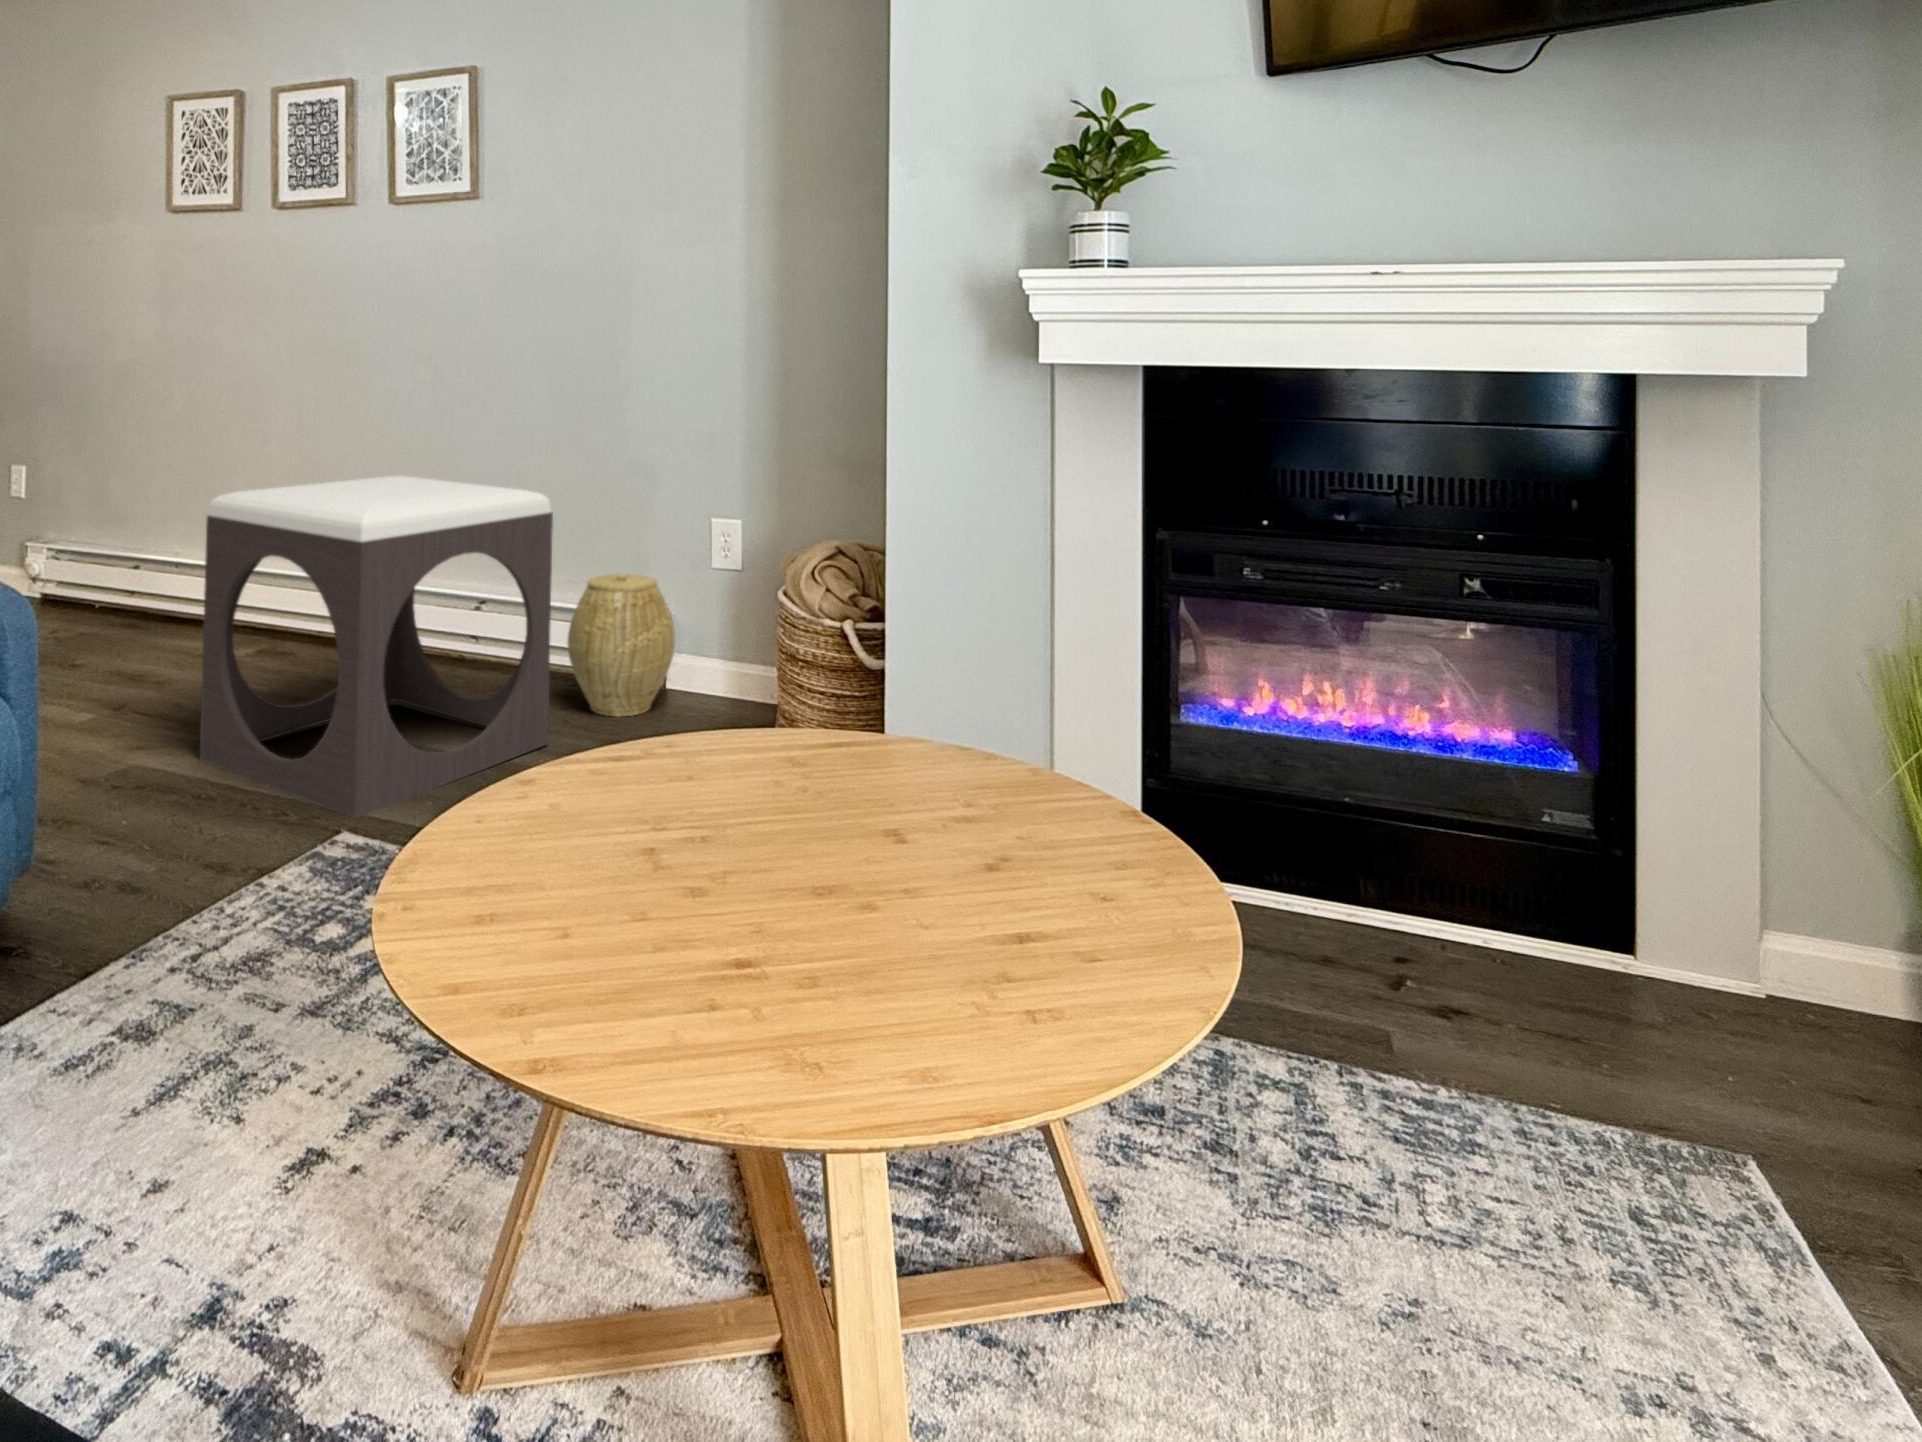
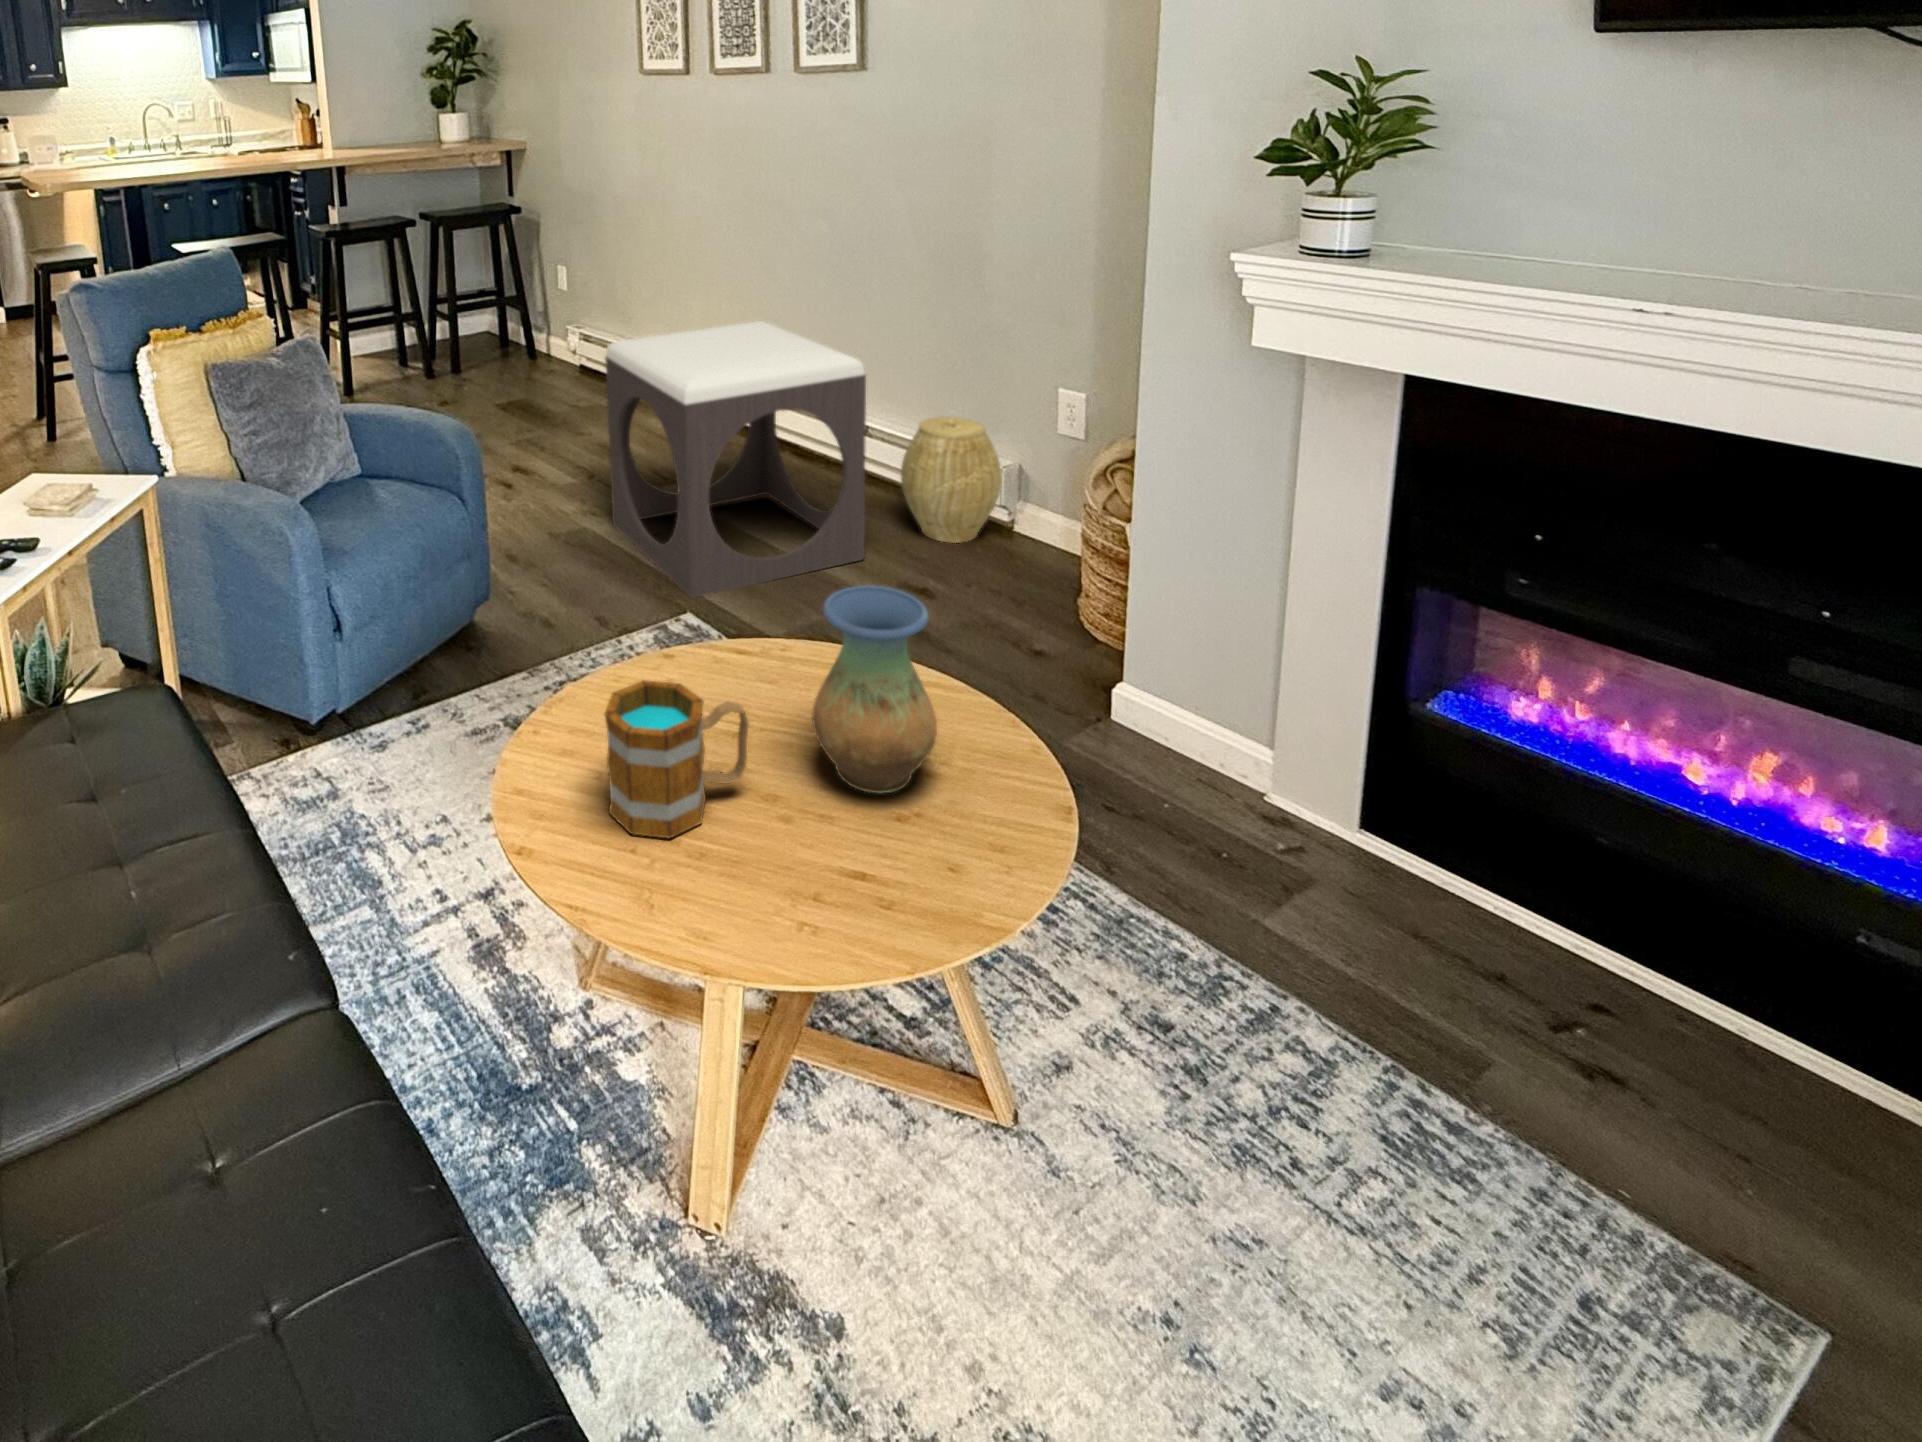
vase: none [815,574,977,850] -> present [812,586,937,793]
mug: none [592,729,784,979] -> present [604,681,749,839]

